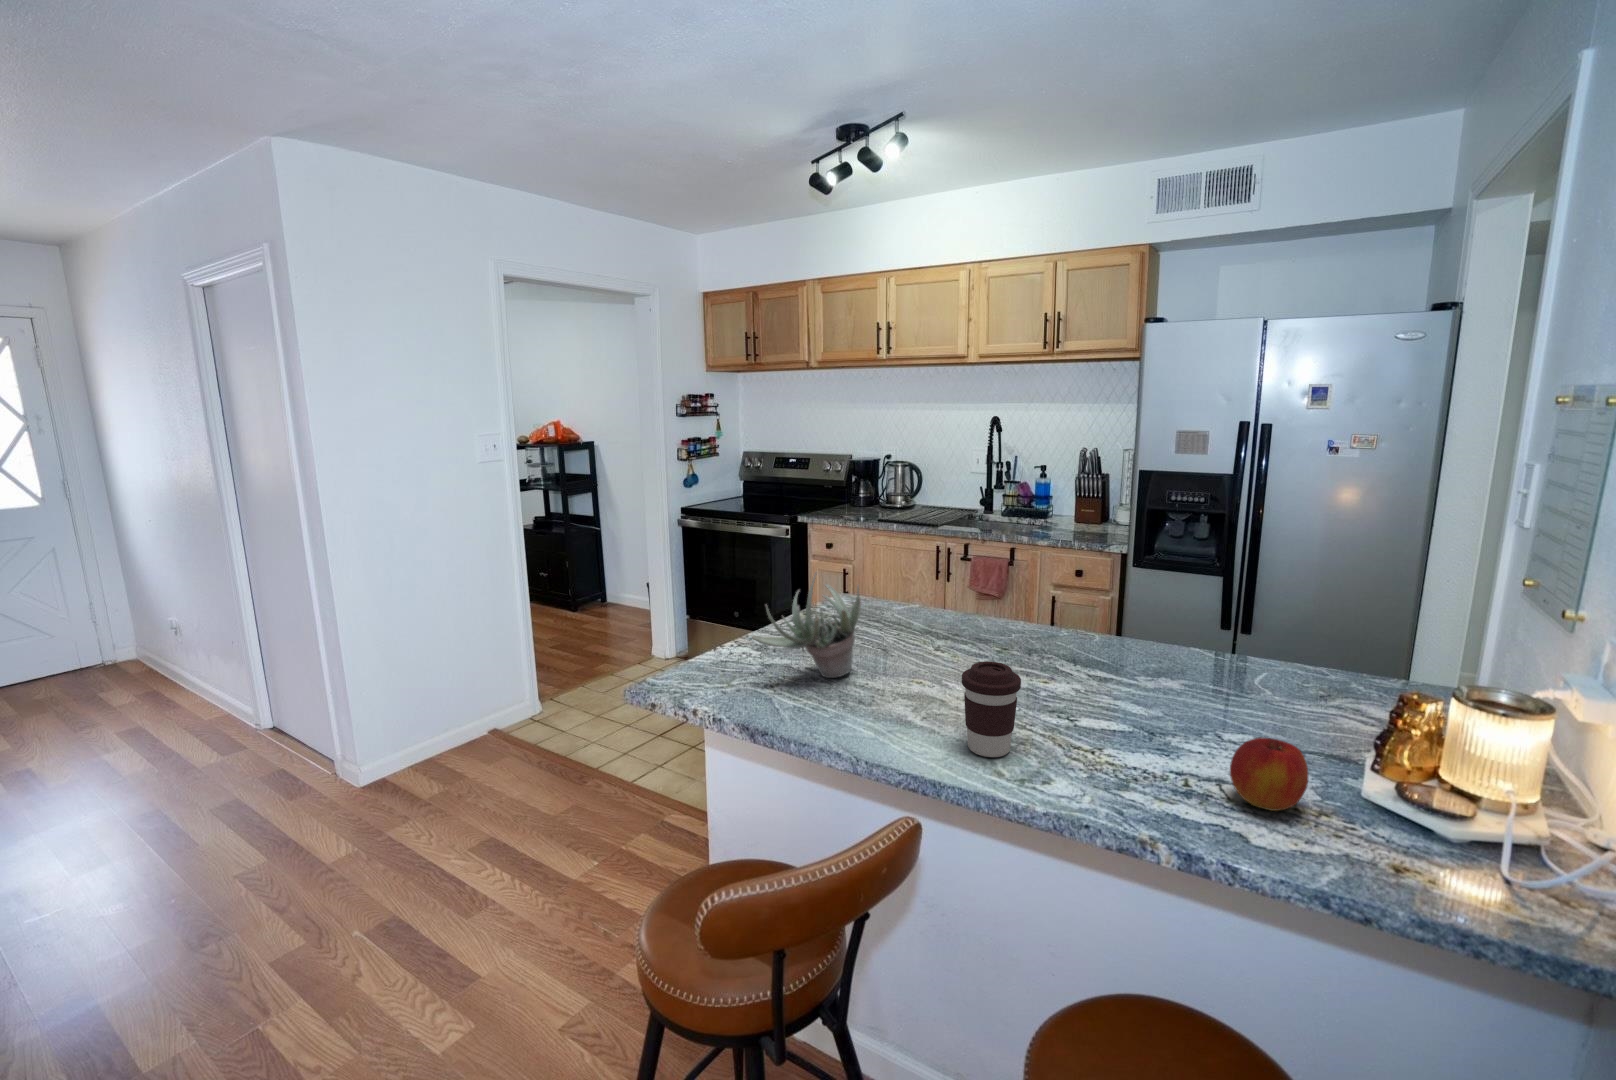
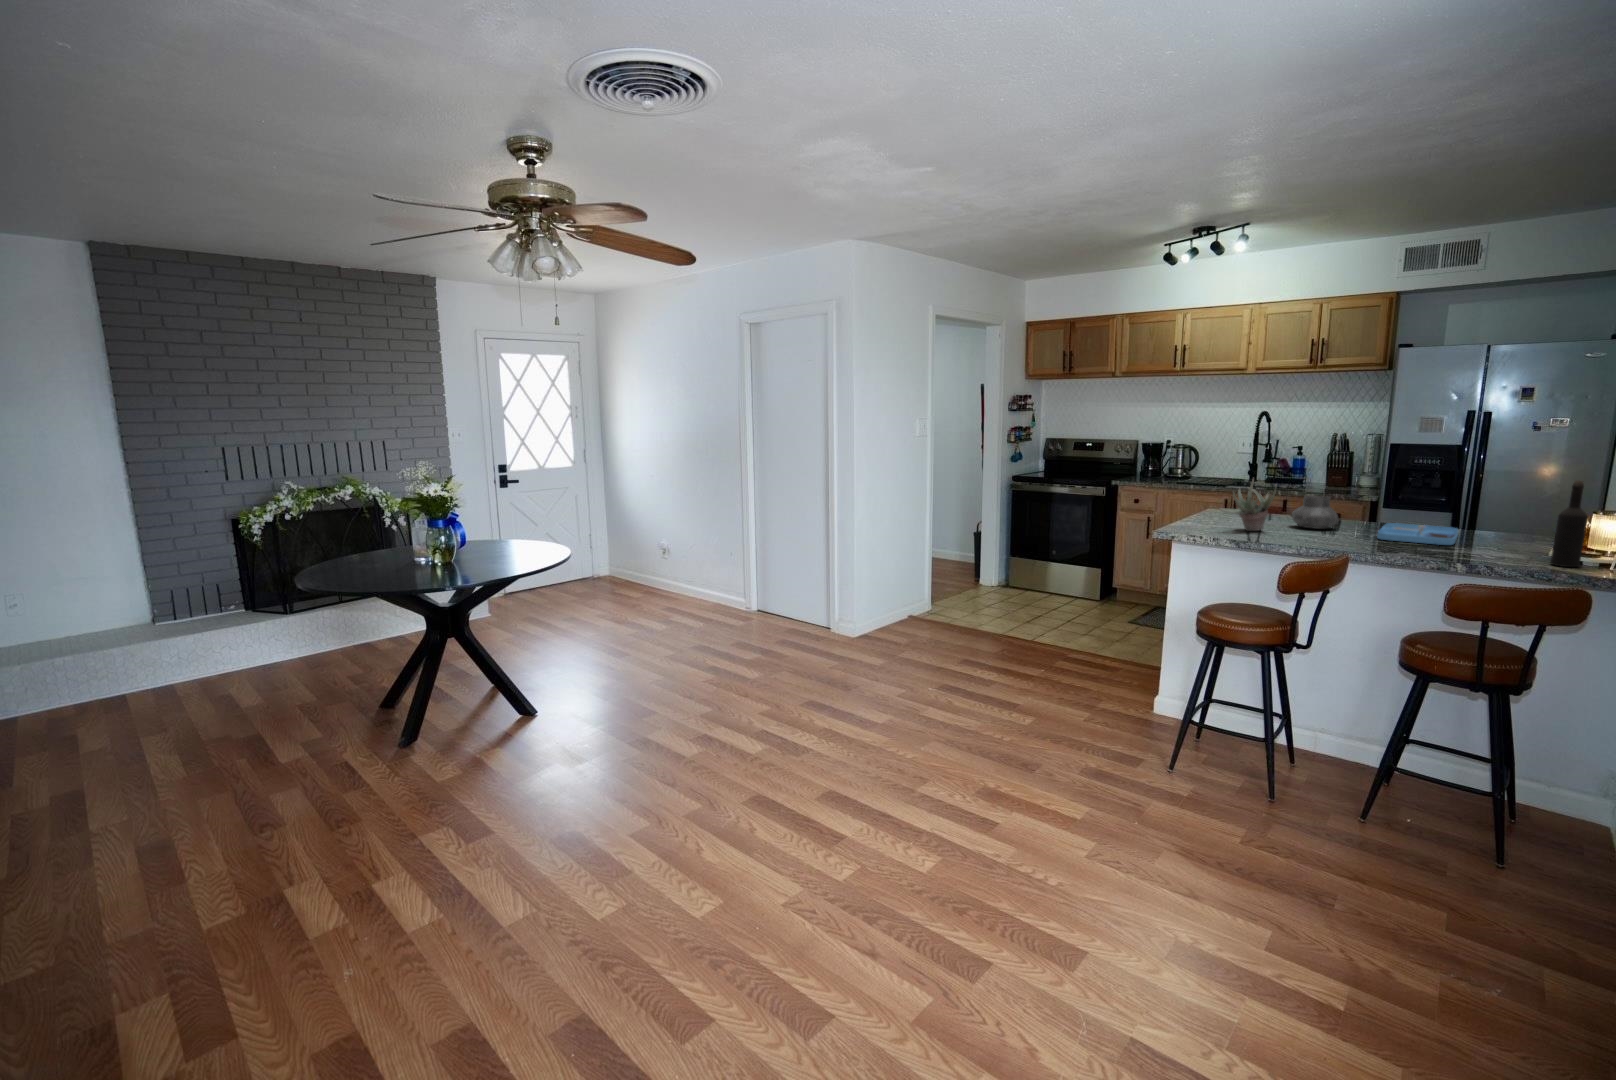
vase: none [919,593,997,664] -> present [1292,495,1338,529]
wine bottle: none [1388,646,1483,888] -> present [1551,480,1588,567]
tray: none [1044,648,1203,738] -> present [1377,523,1458,545]
coffee cup: present [962,661,1021,757] -> none [1349,508,1380,547]
apple: present [1230,738,1309,811] -> none [1481,530,1518,557]

